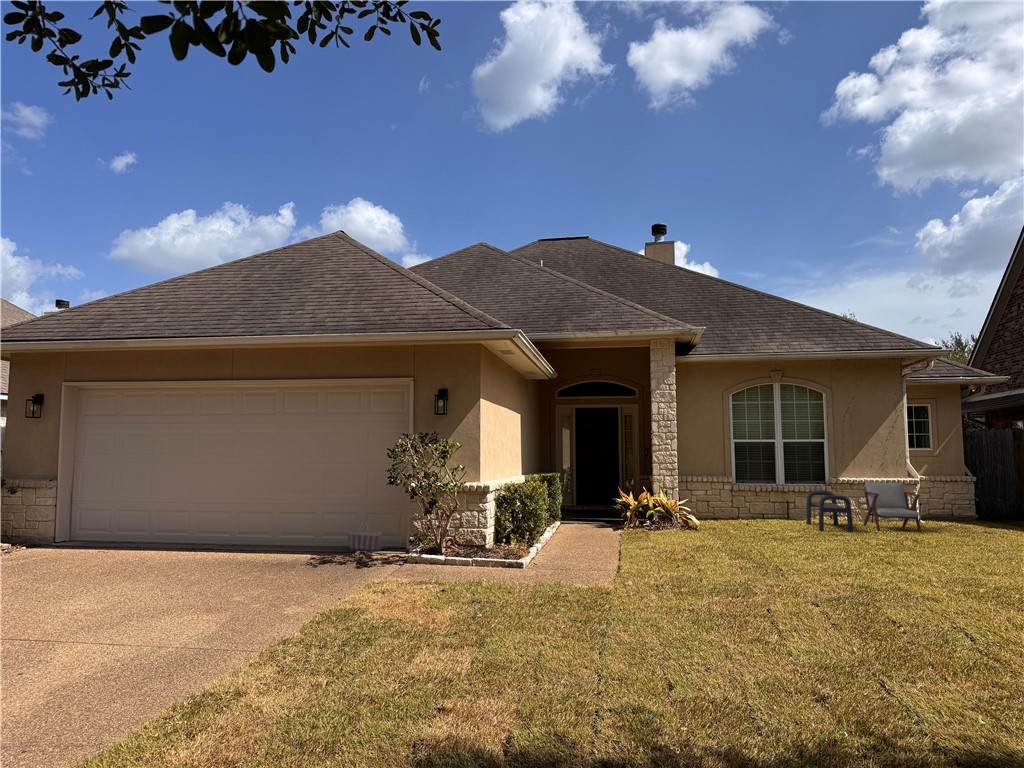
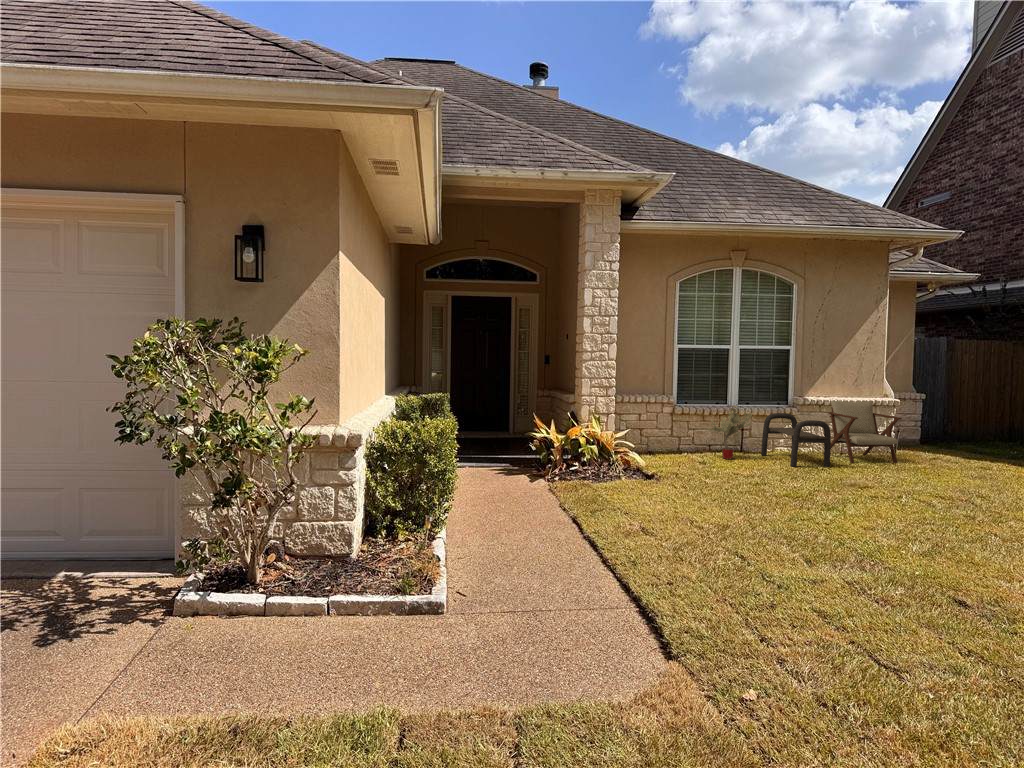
potted tree: none [755,484,791,525] -> present [707,406,752,459]
basket: present [348,521,384,552] -> none [20,507,124,583]

